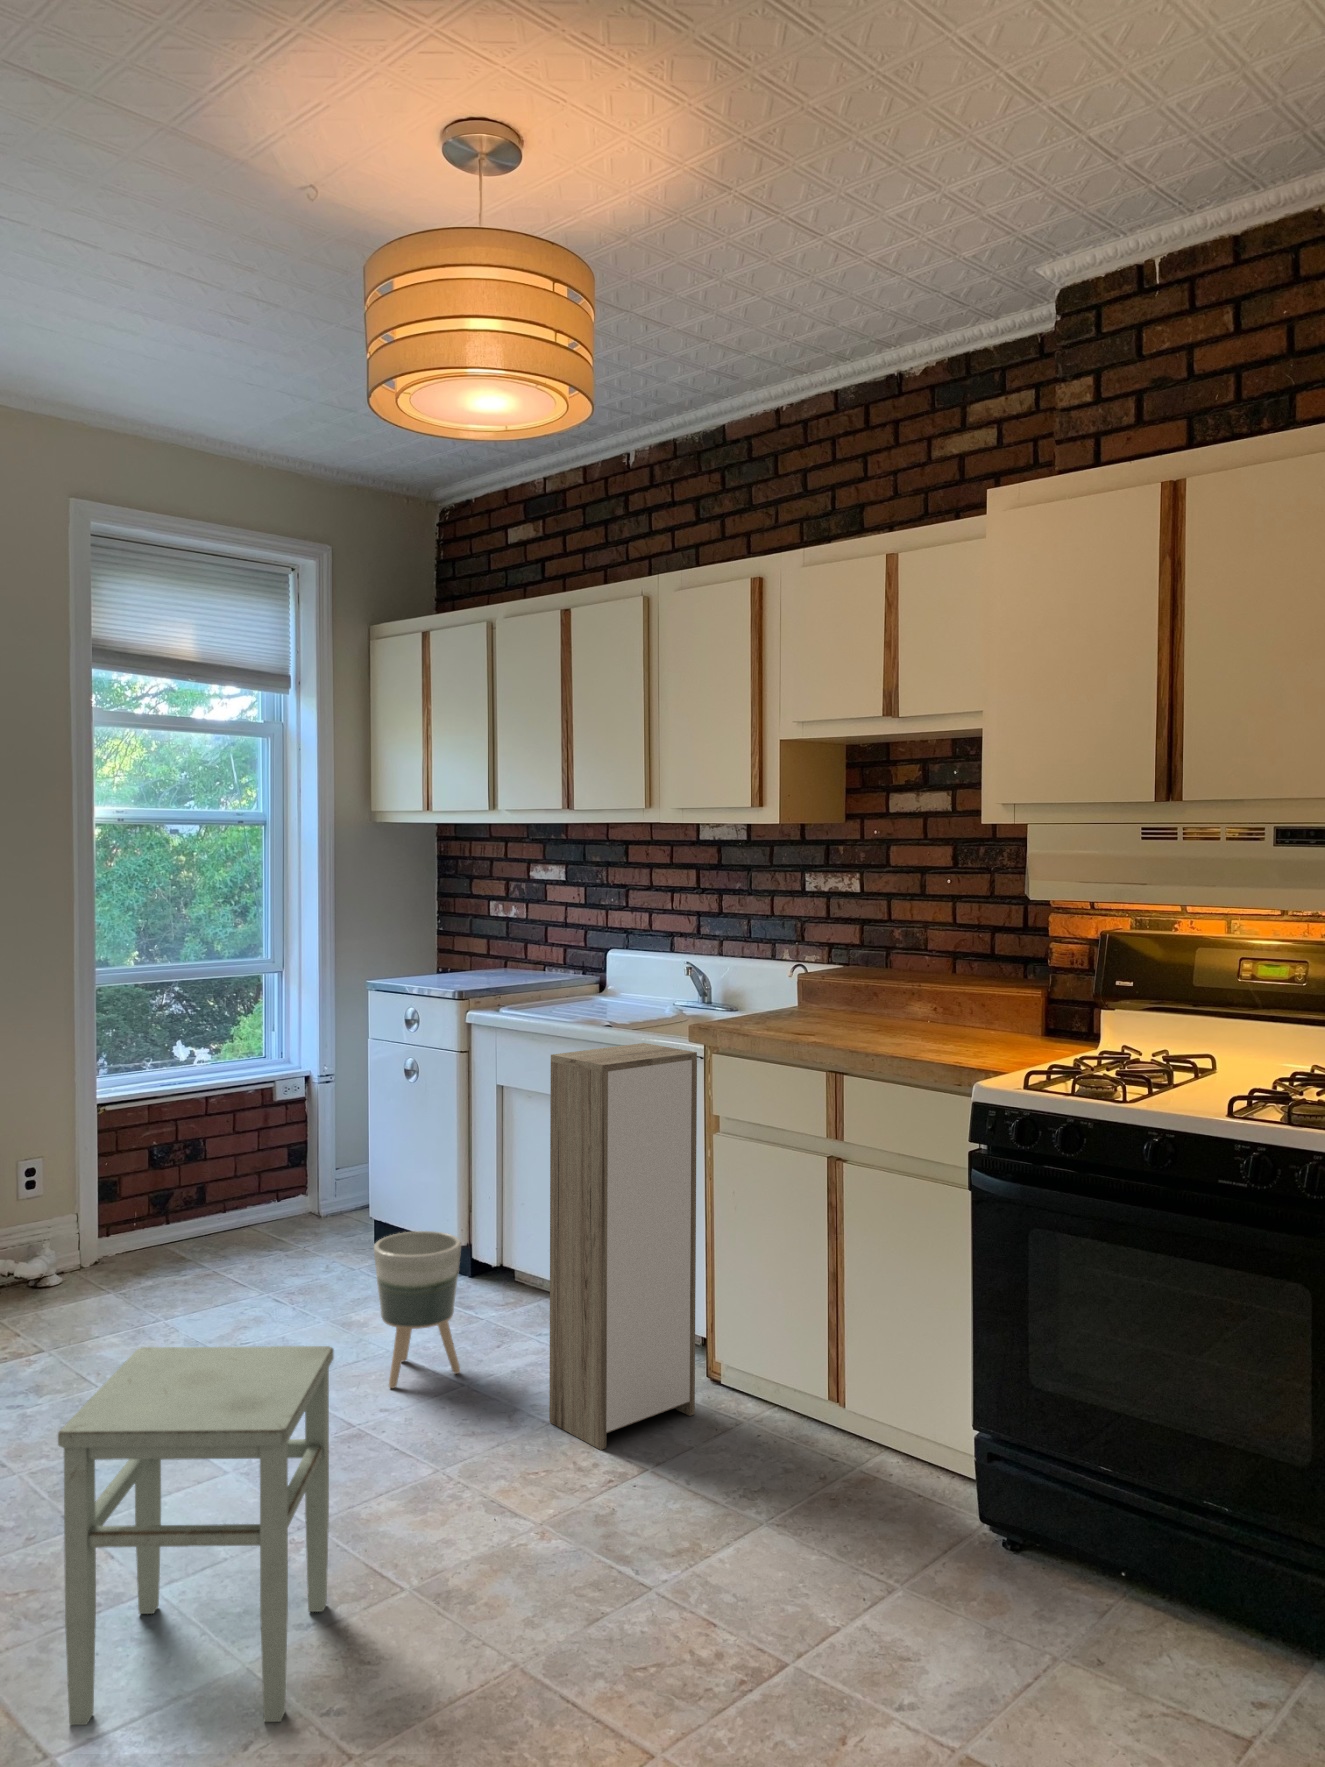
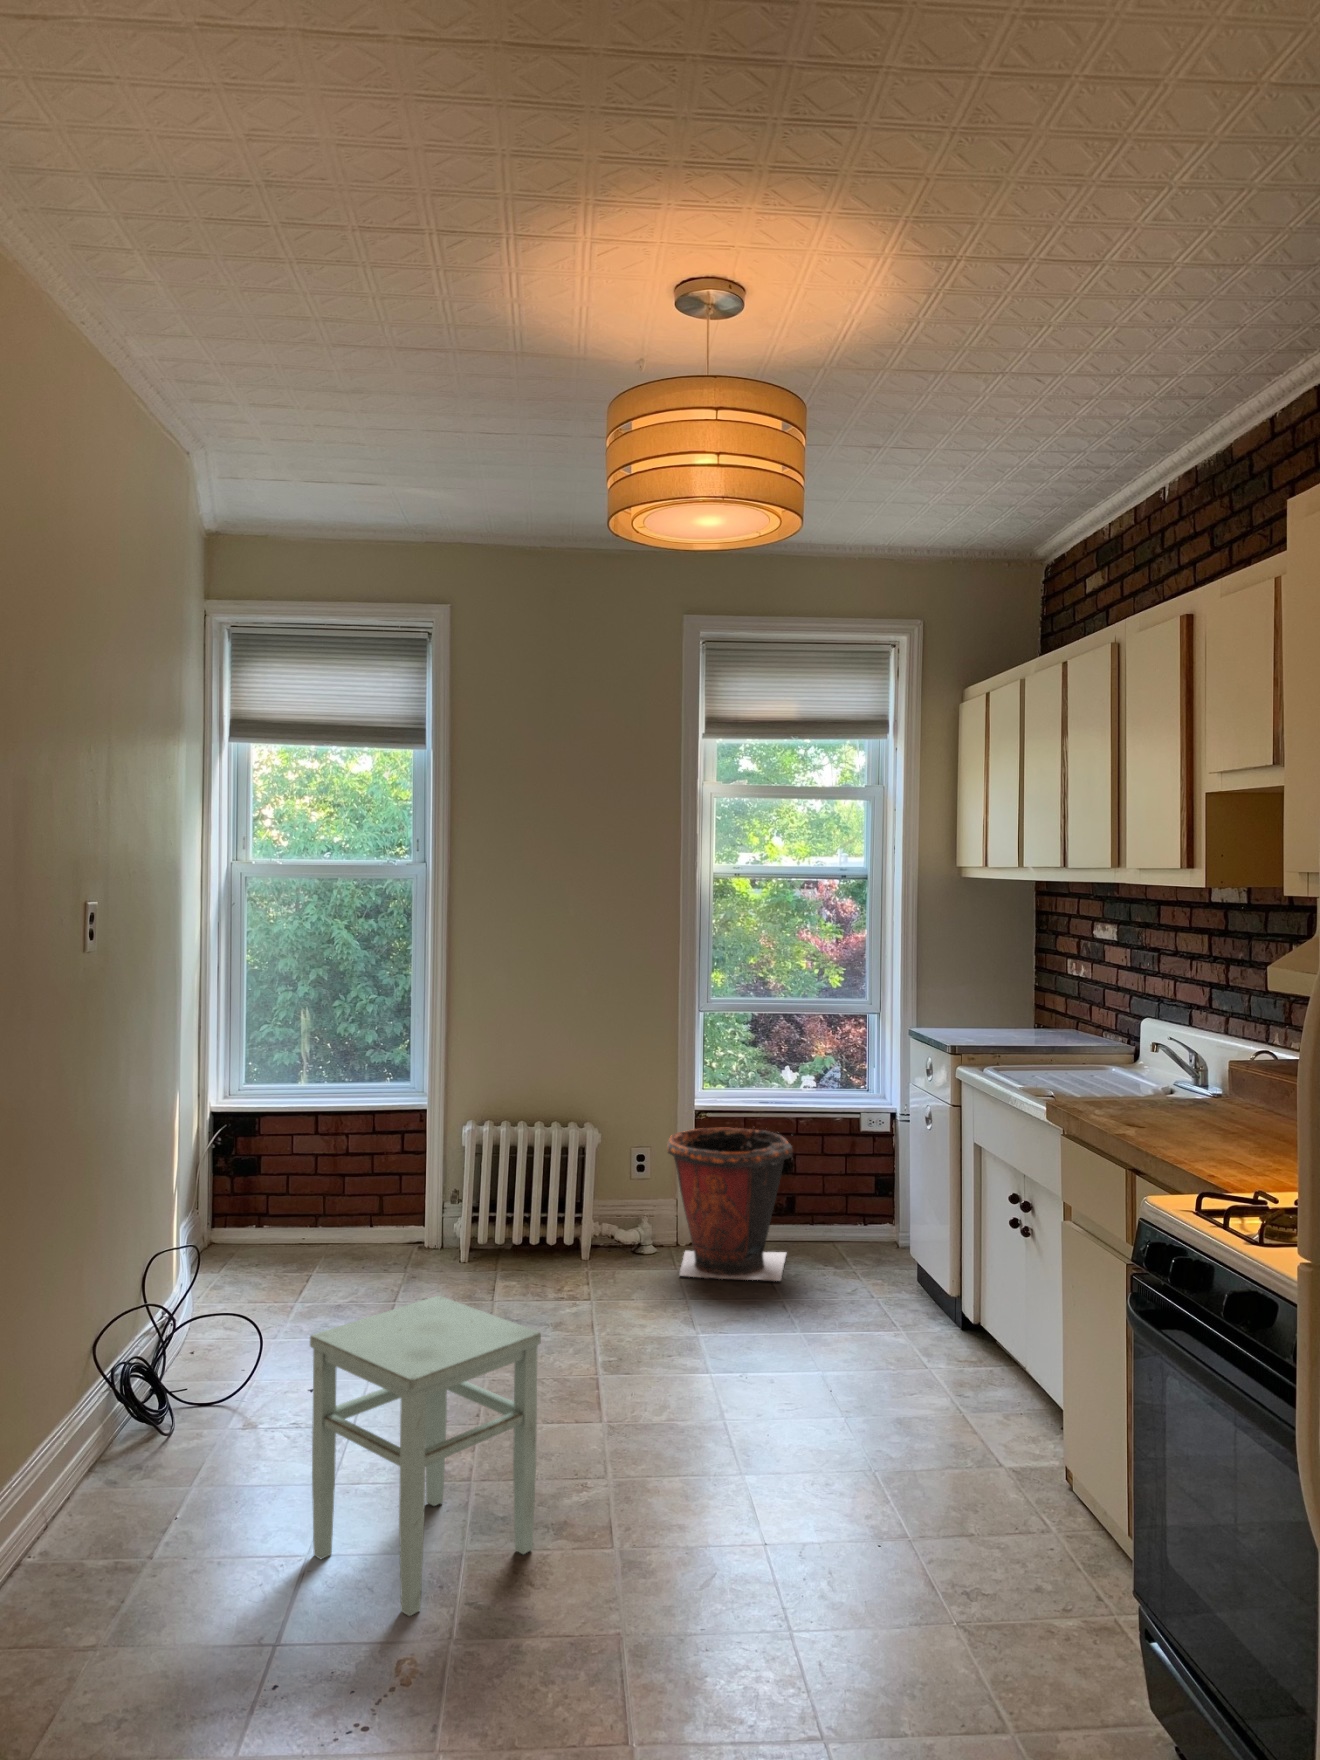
storage cabinet: present [549,1043,697,1450] -> none [867,1116,1015,1526]
trash can: none [78,1112,244,1301] -> present [667,1128,792,1281]
planter: present [374,1231,461,1388] -> none [775,1265,856,1412]

